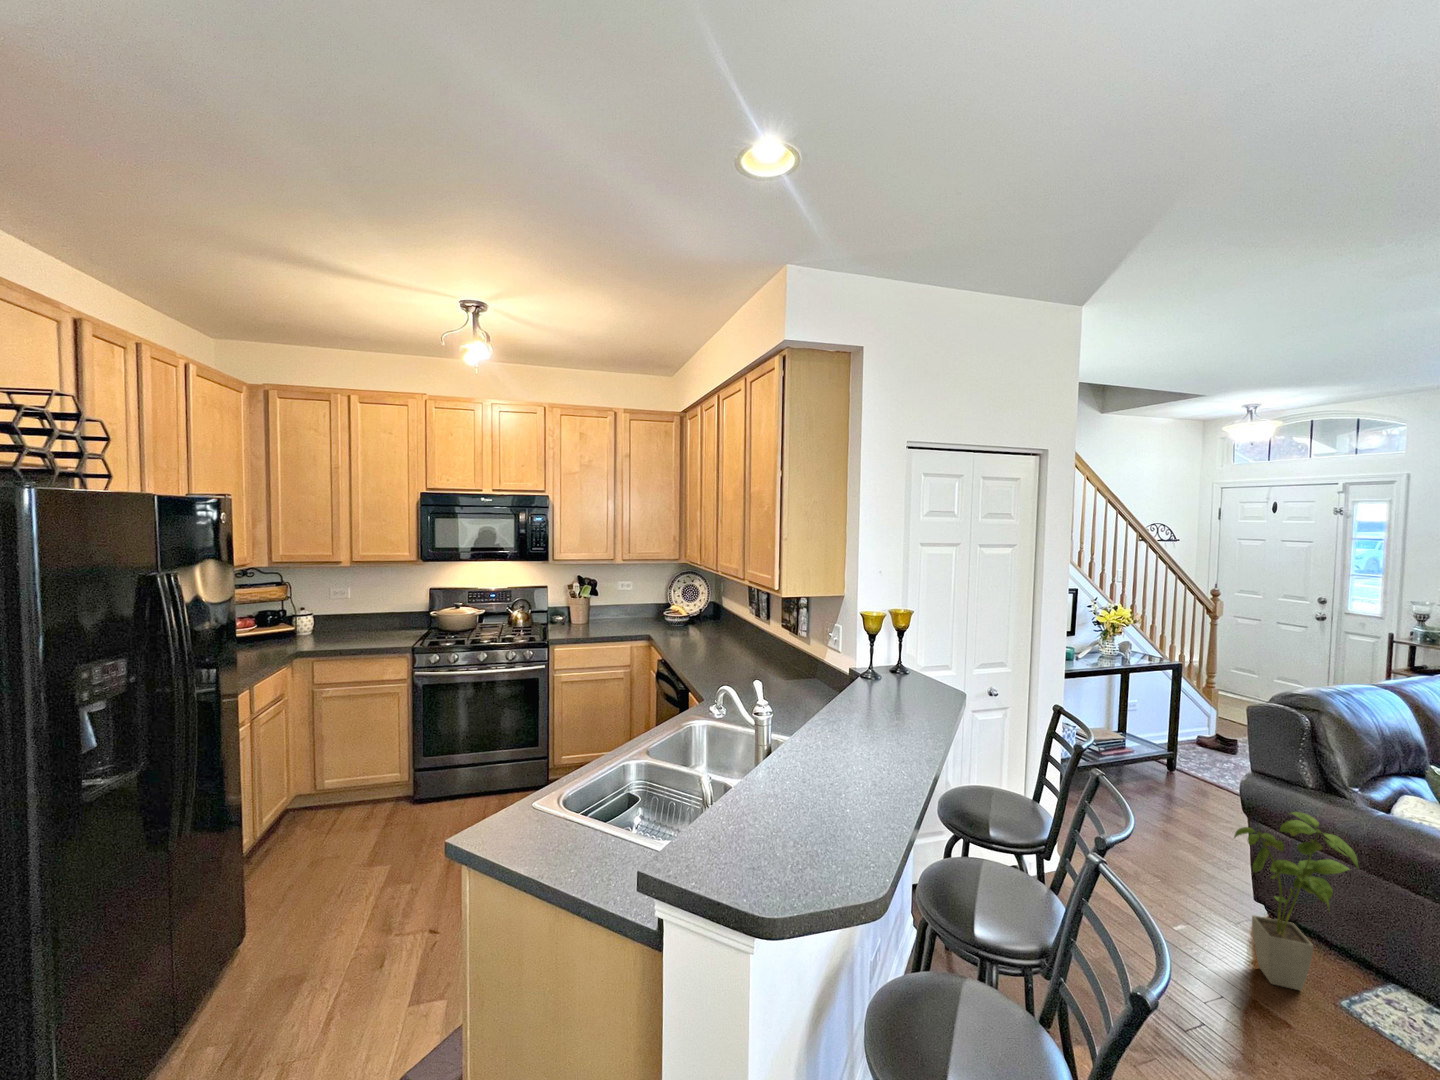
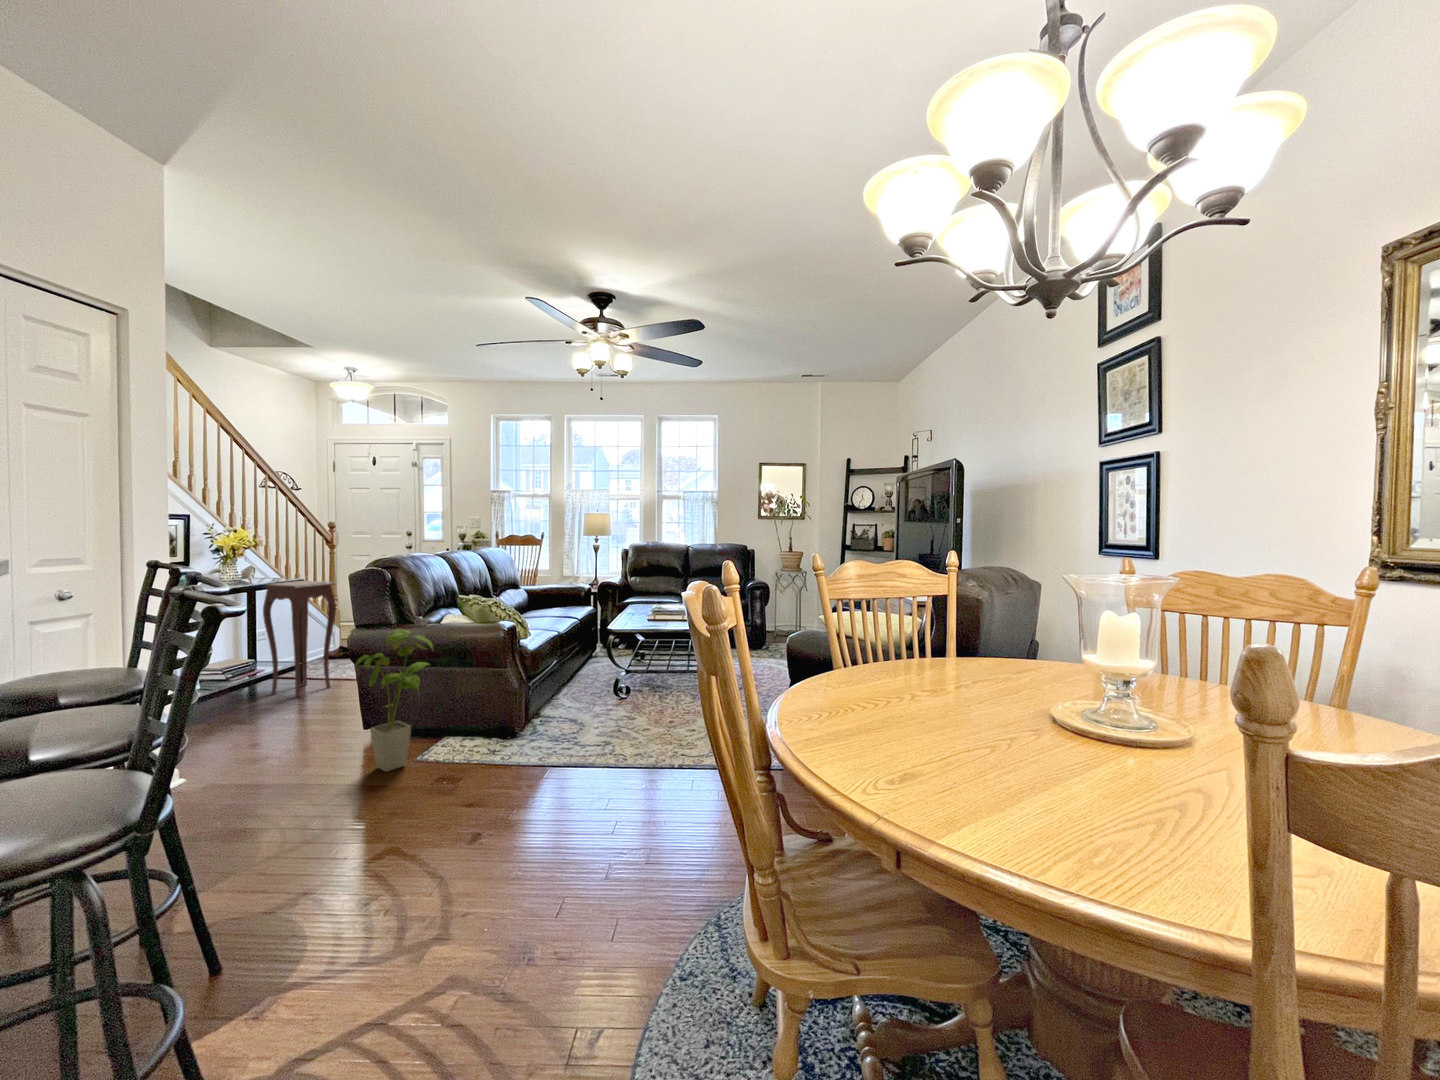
side table: none [1136,669,1216,796] -> present [263,581,336,697]

